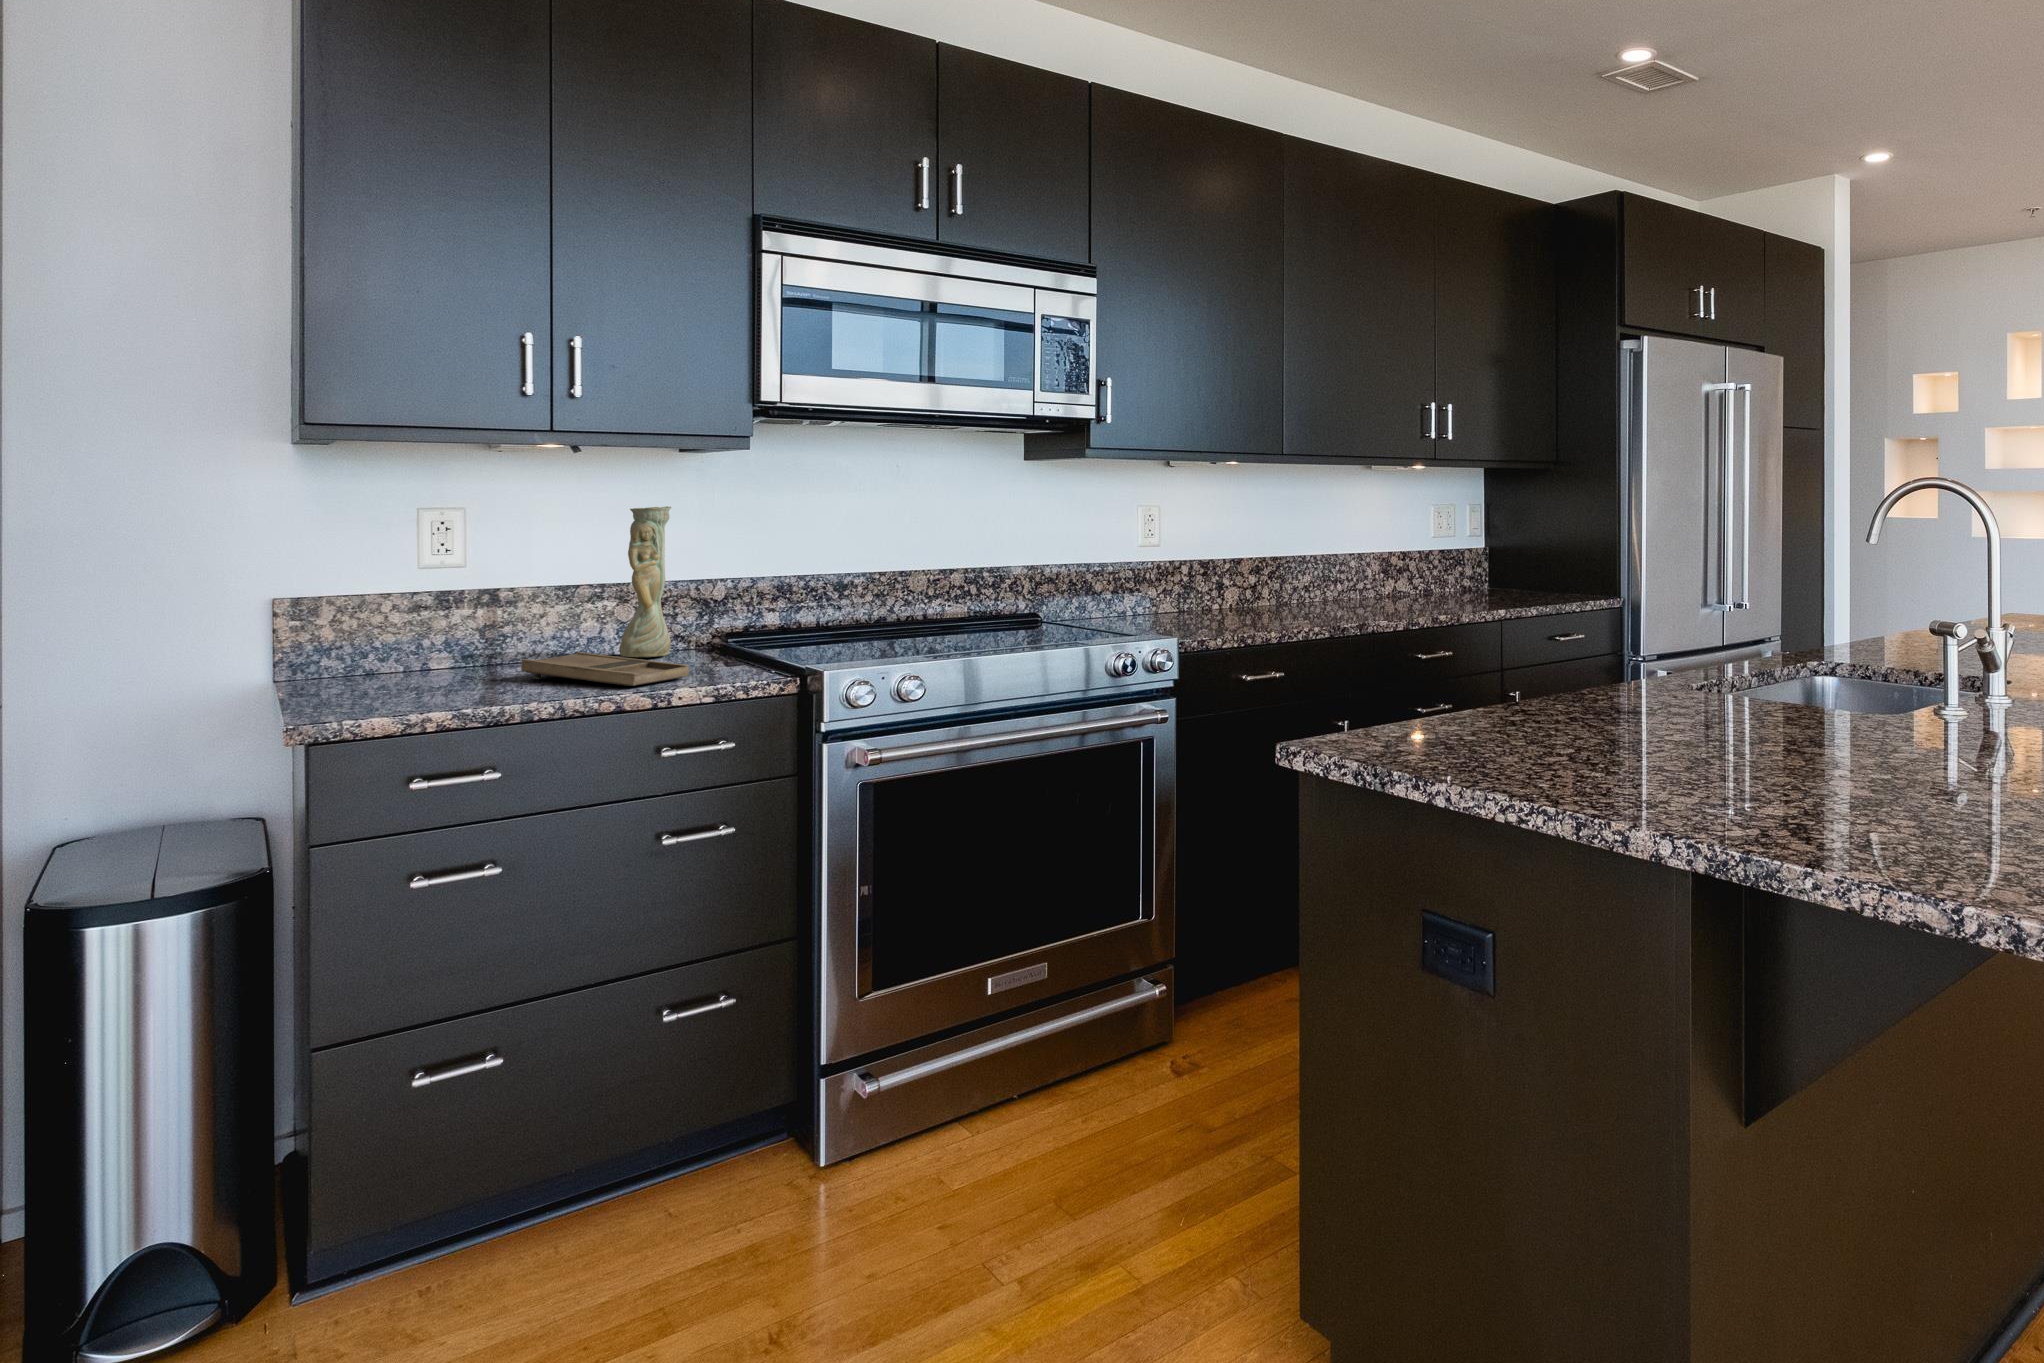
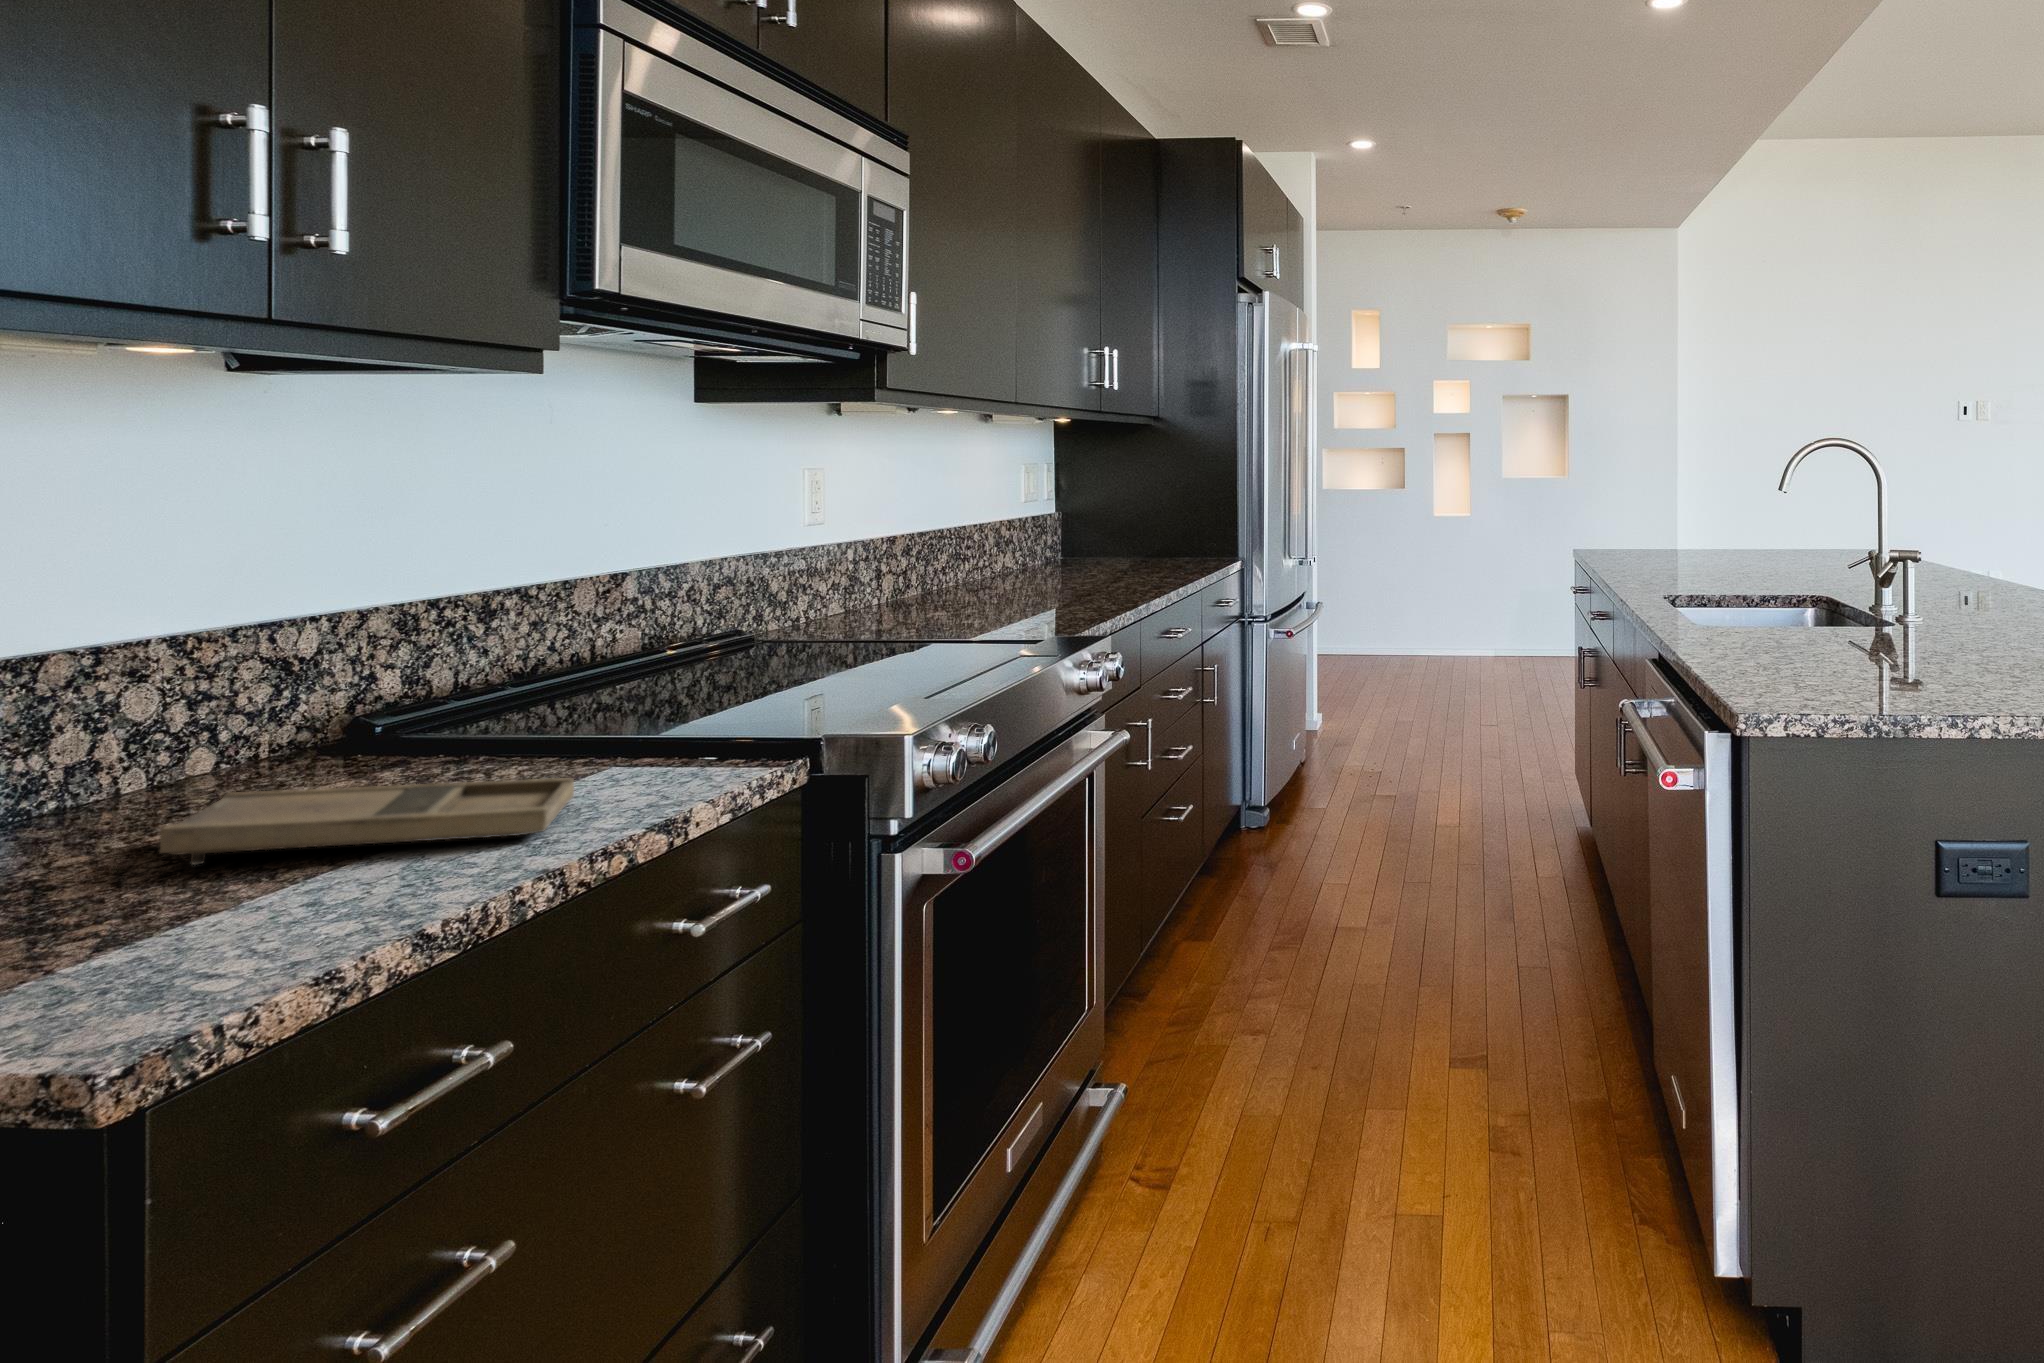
vase: present [619,507,671,657] -> none [202,484,327,789]

